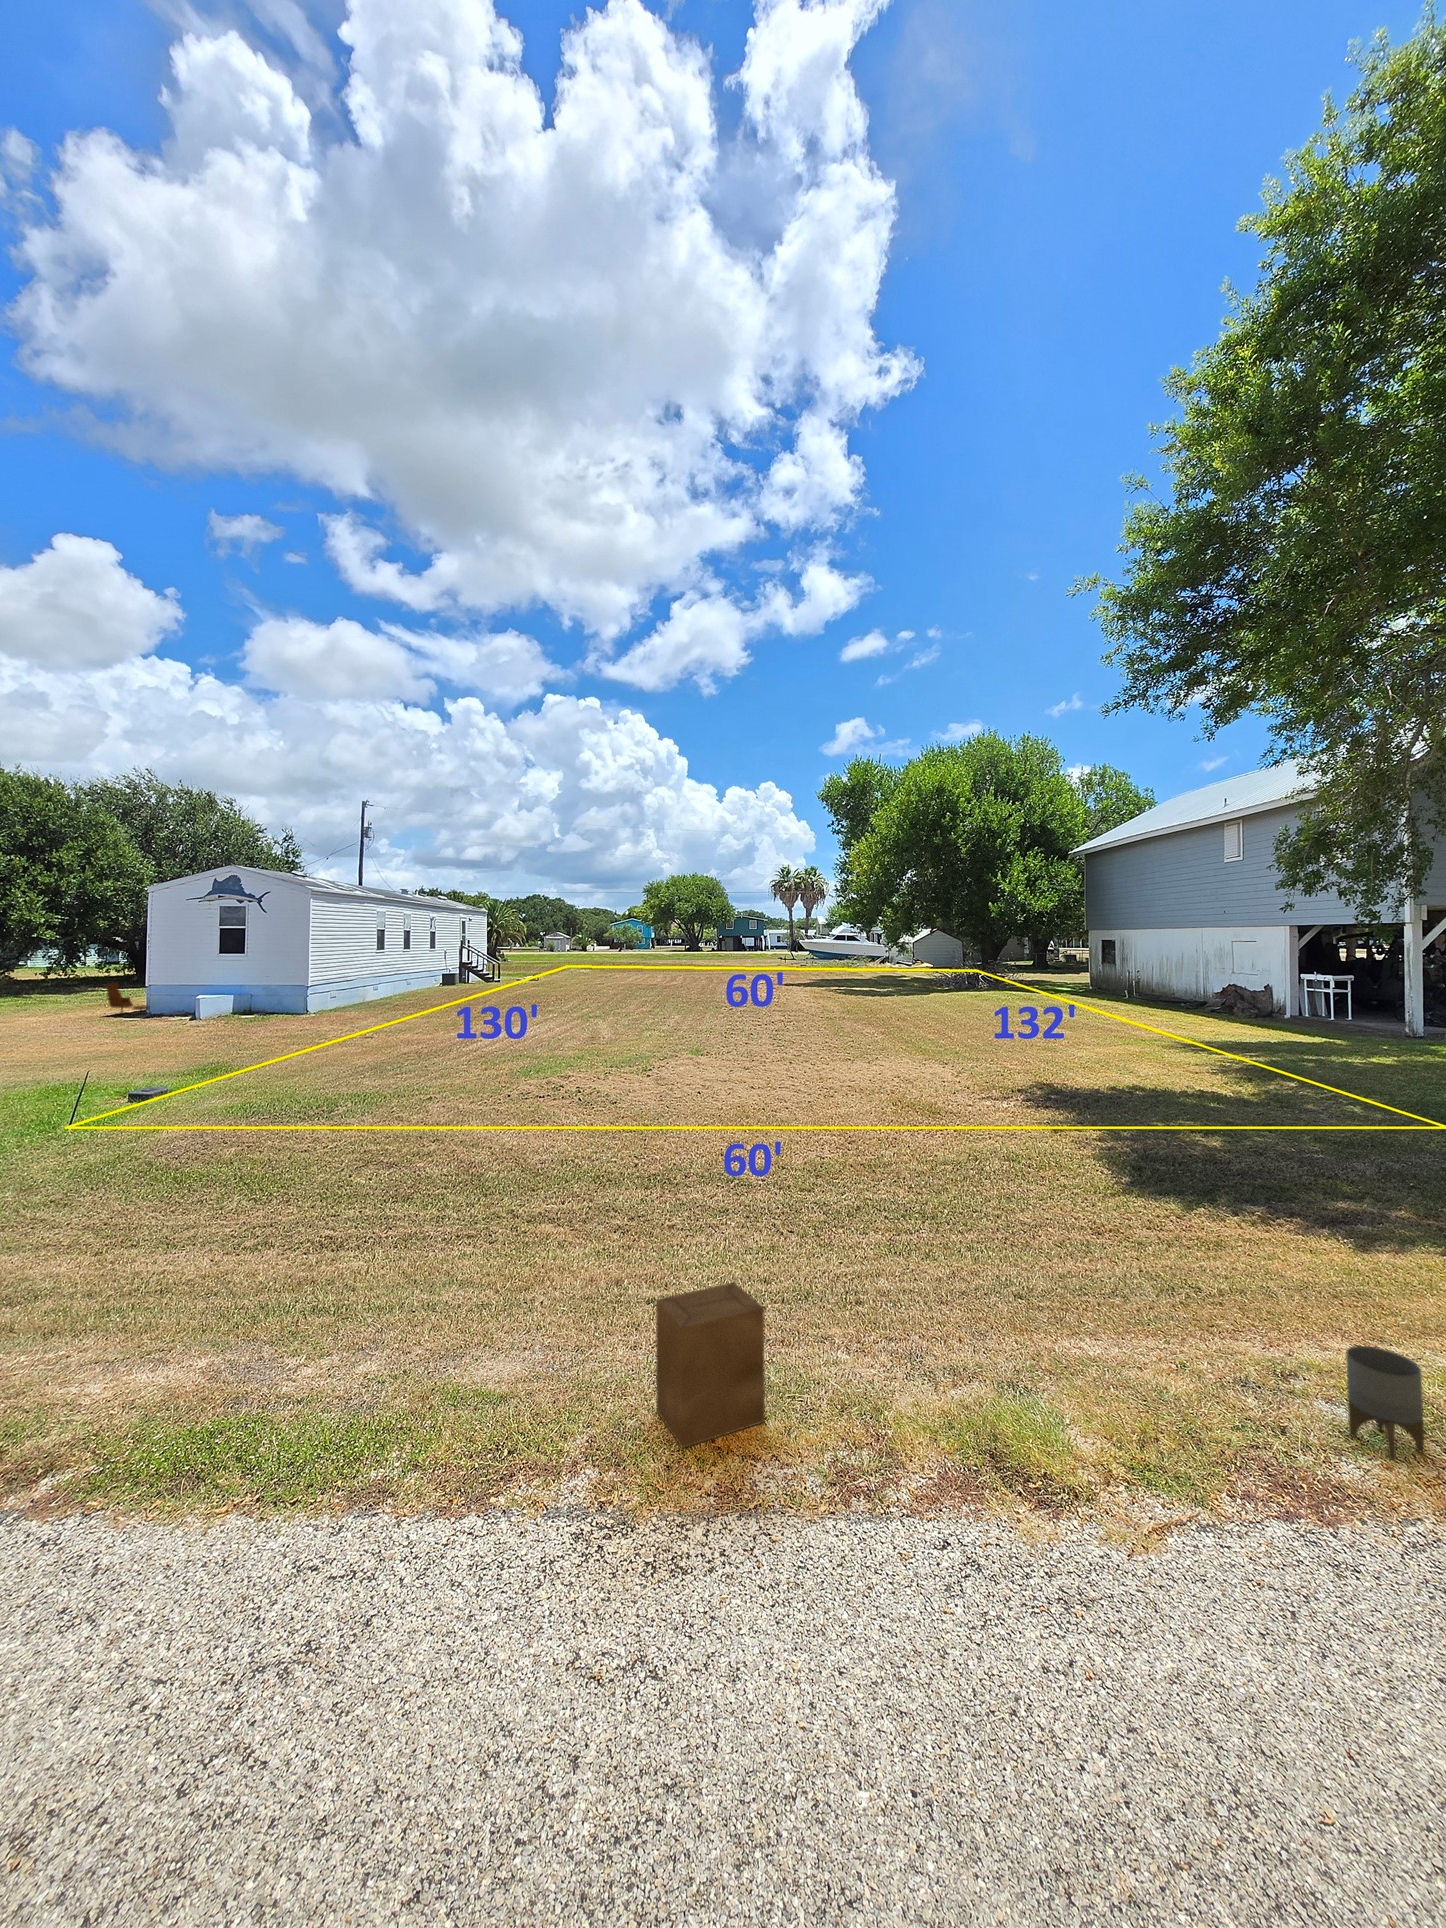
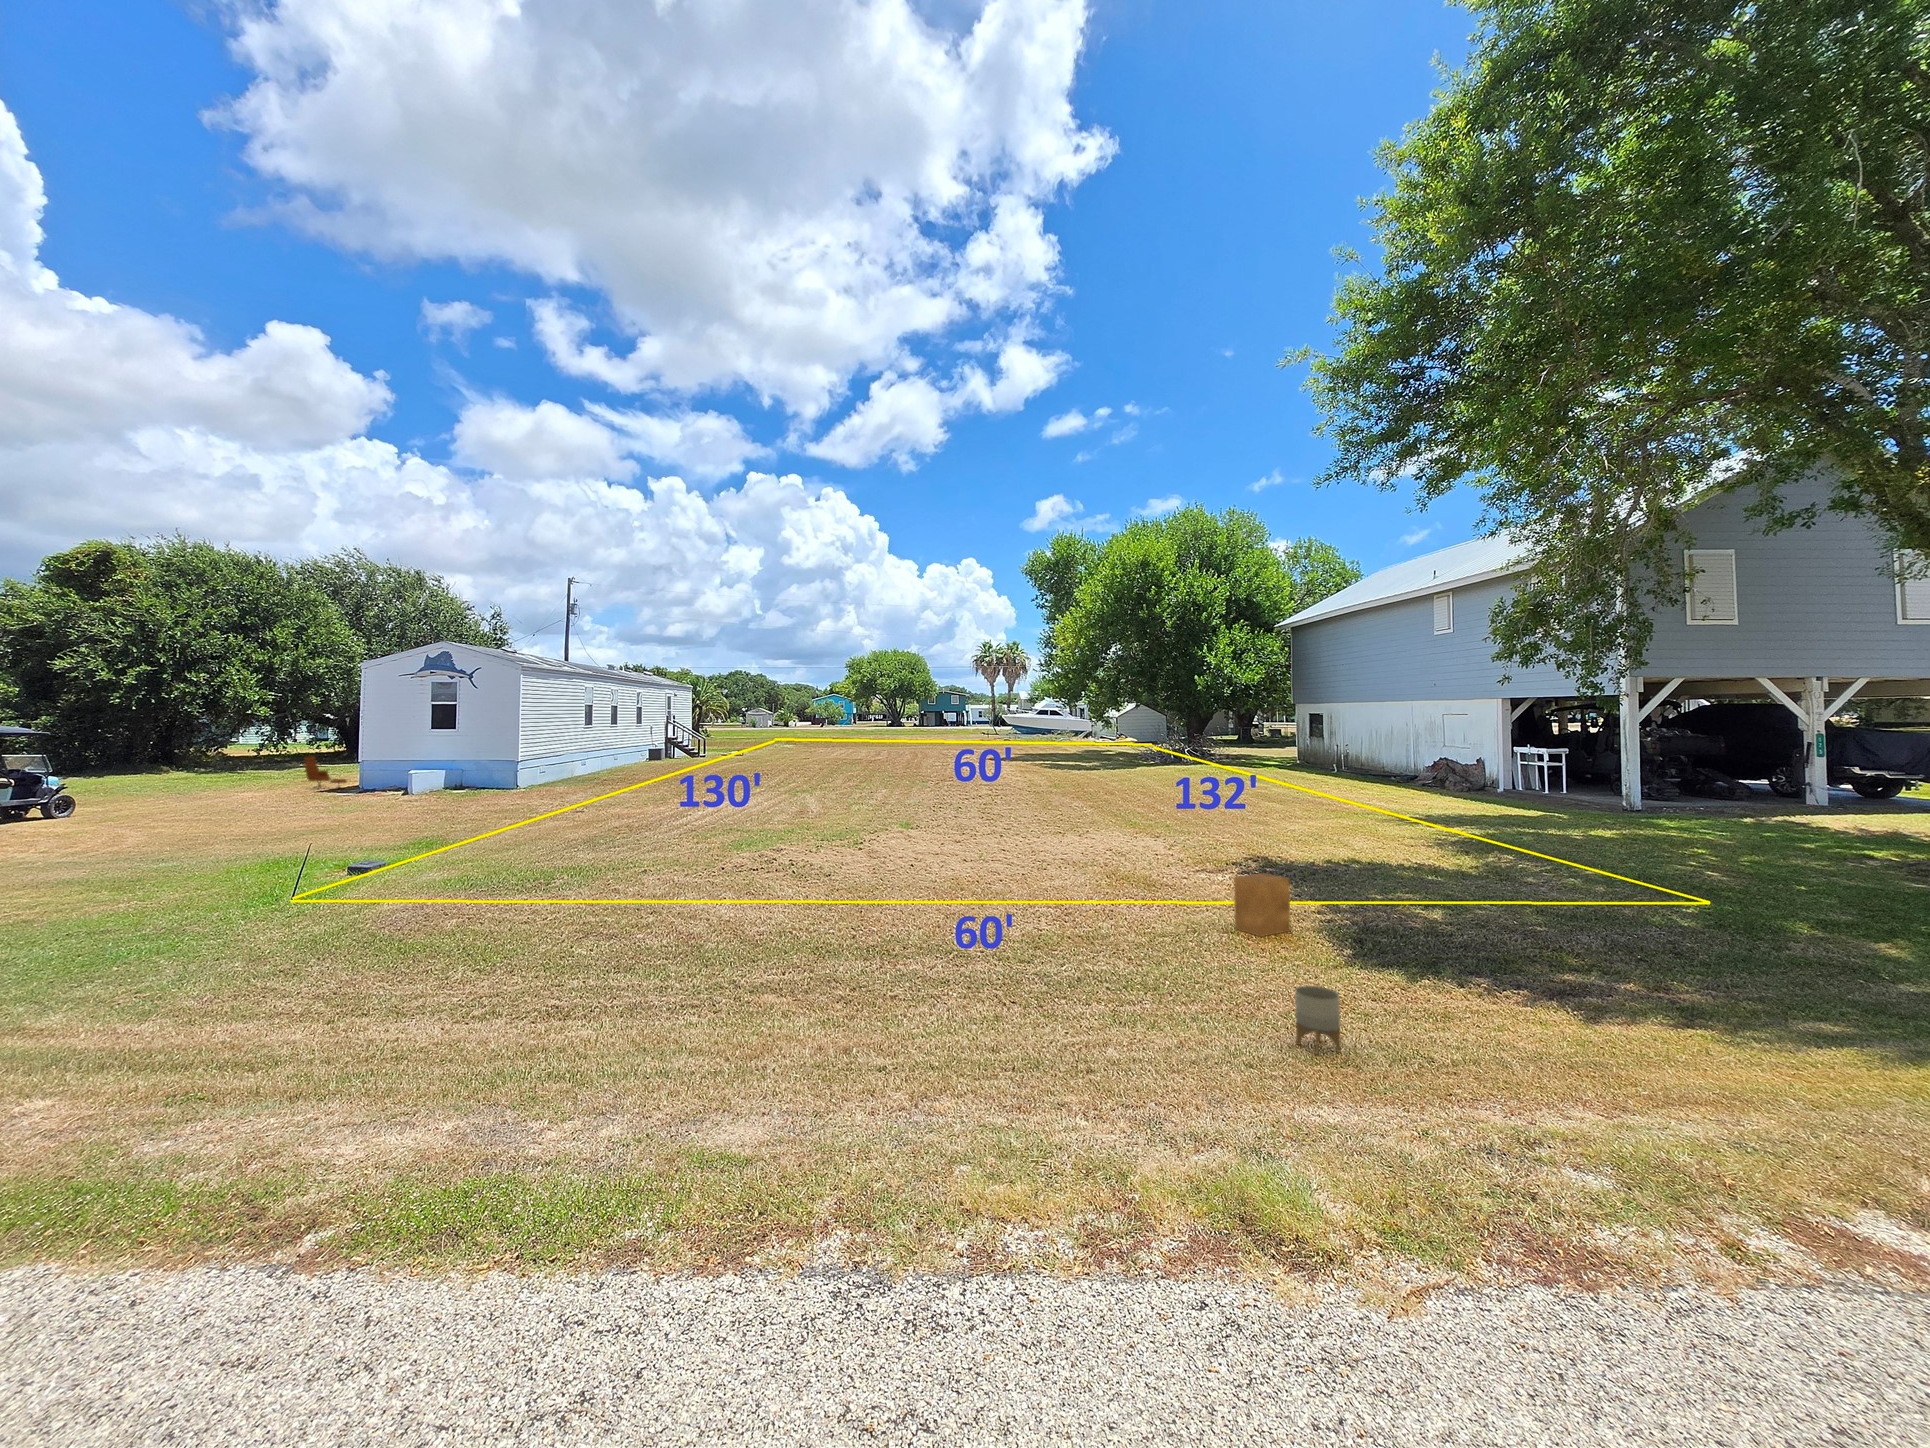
cardboard box: present [656,1282,765,1448] -> present [1234,873,1291,937]
planter: present [1346,1346,1424,1460] -> present [1295,986,1341,1055]

